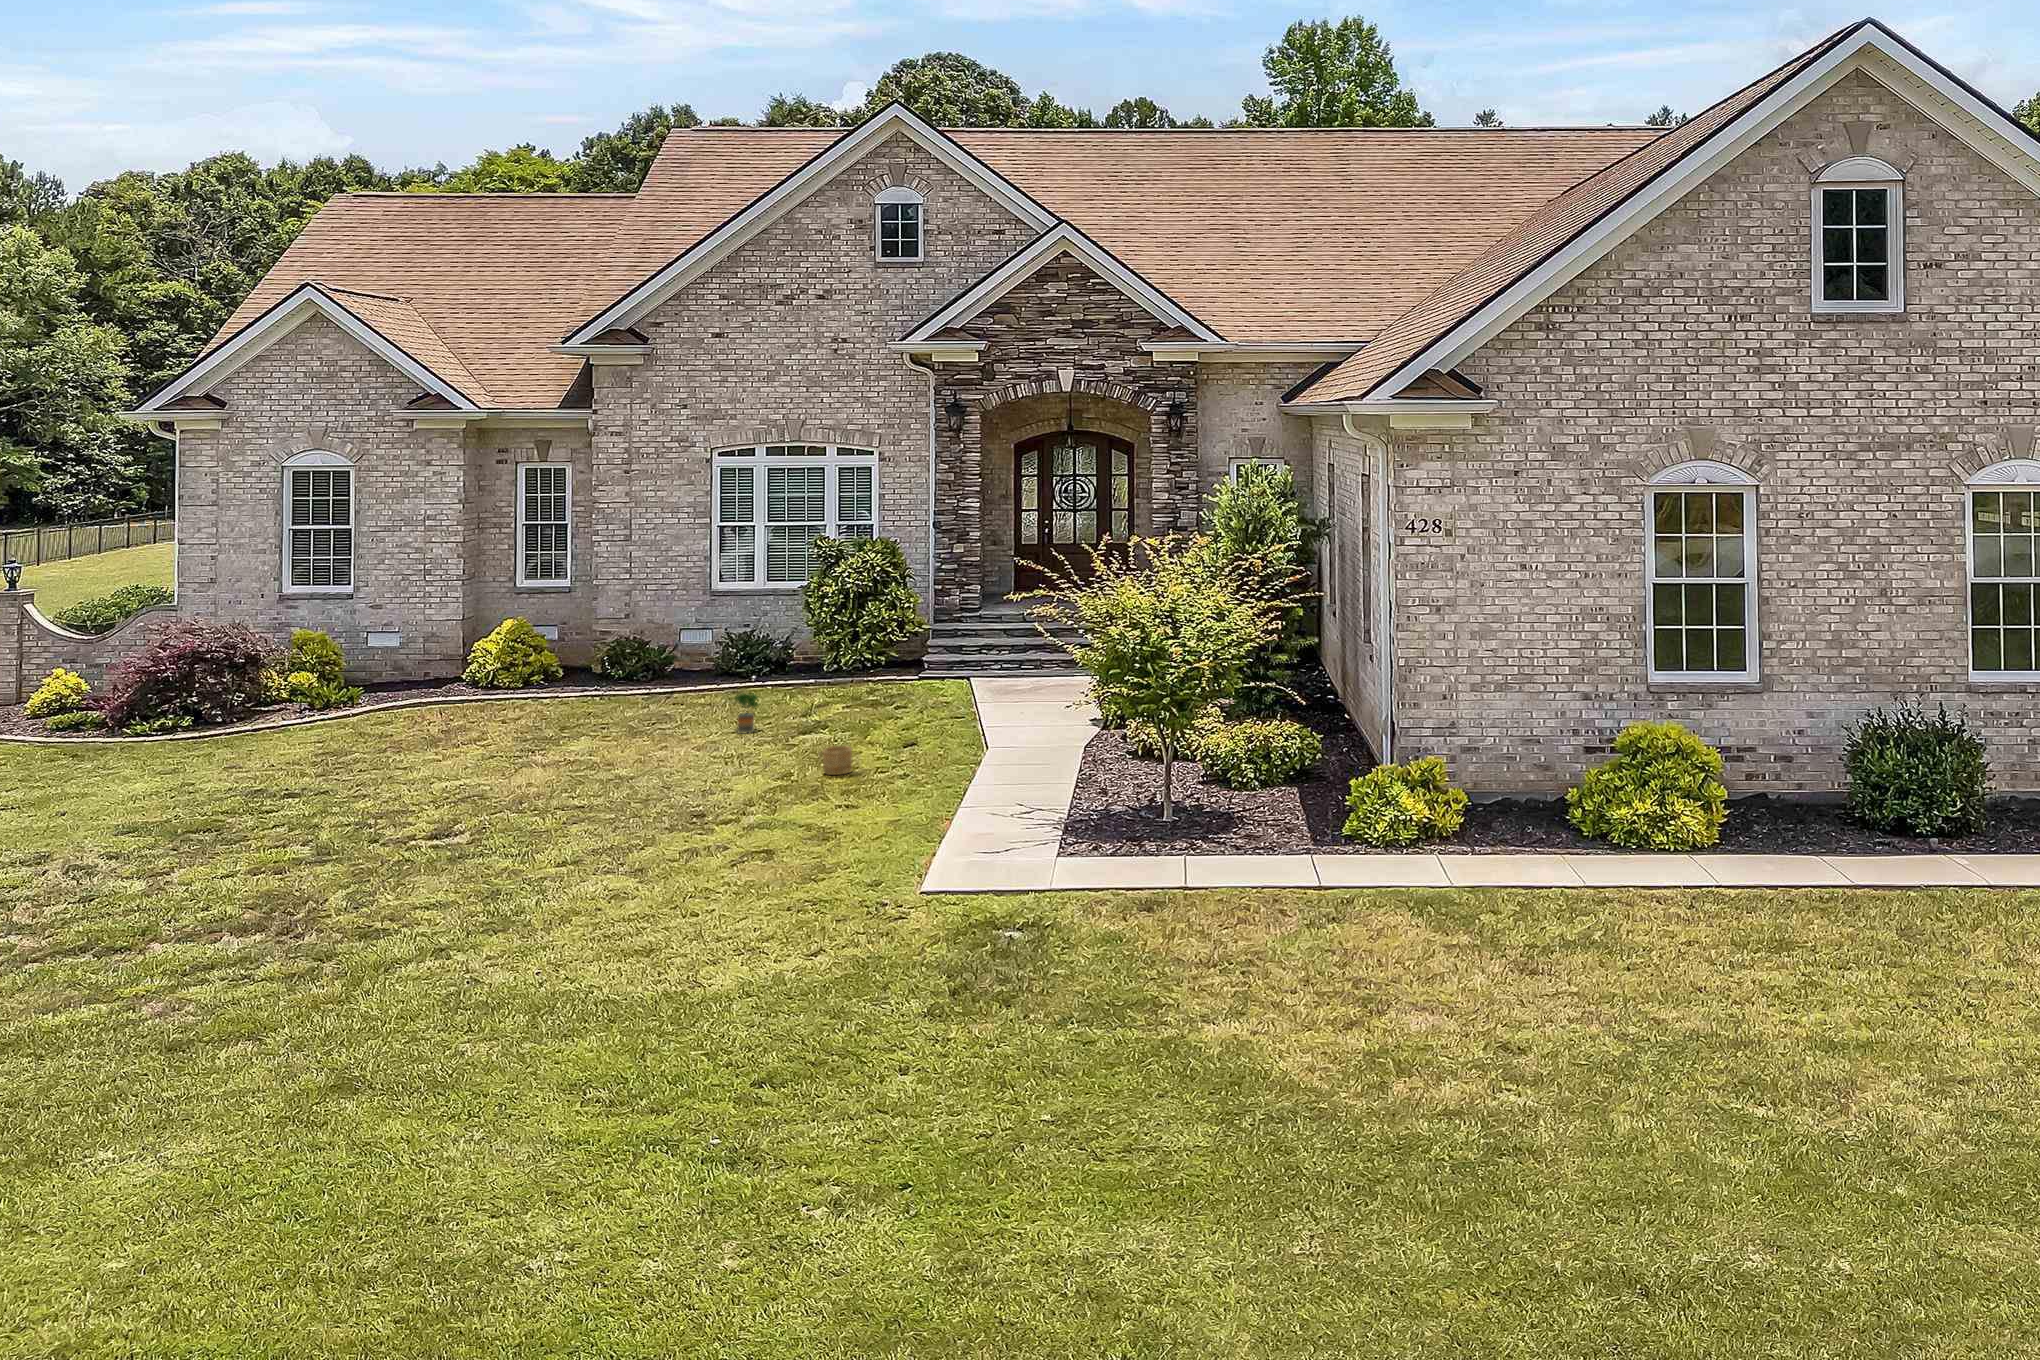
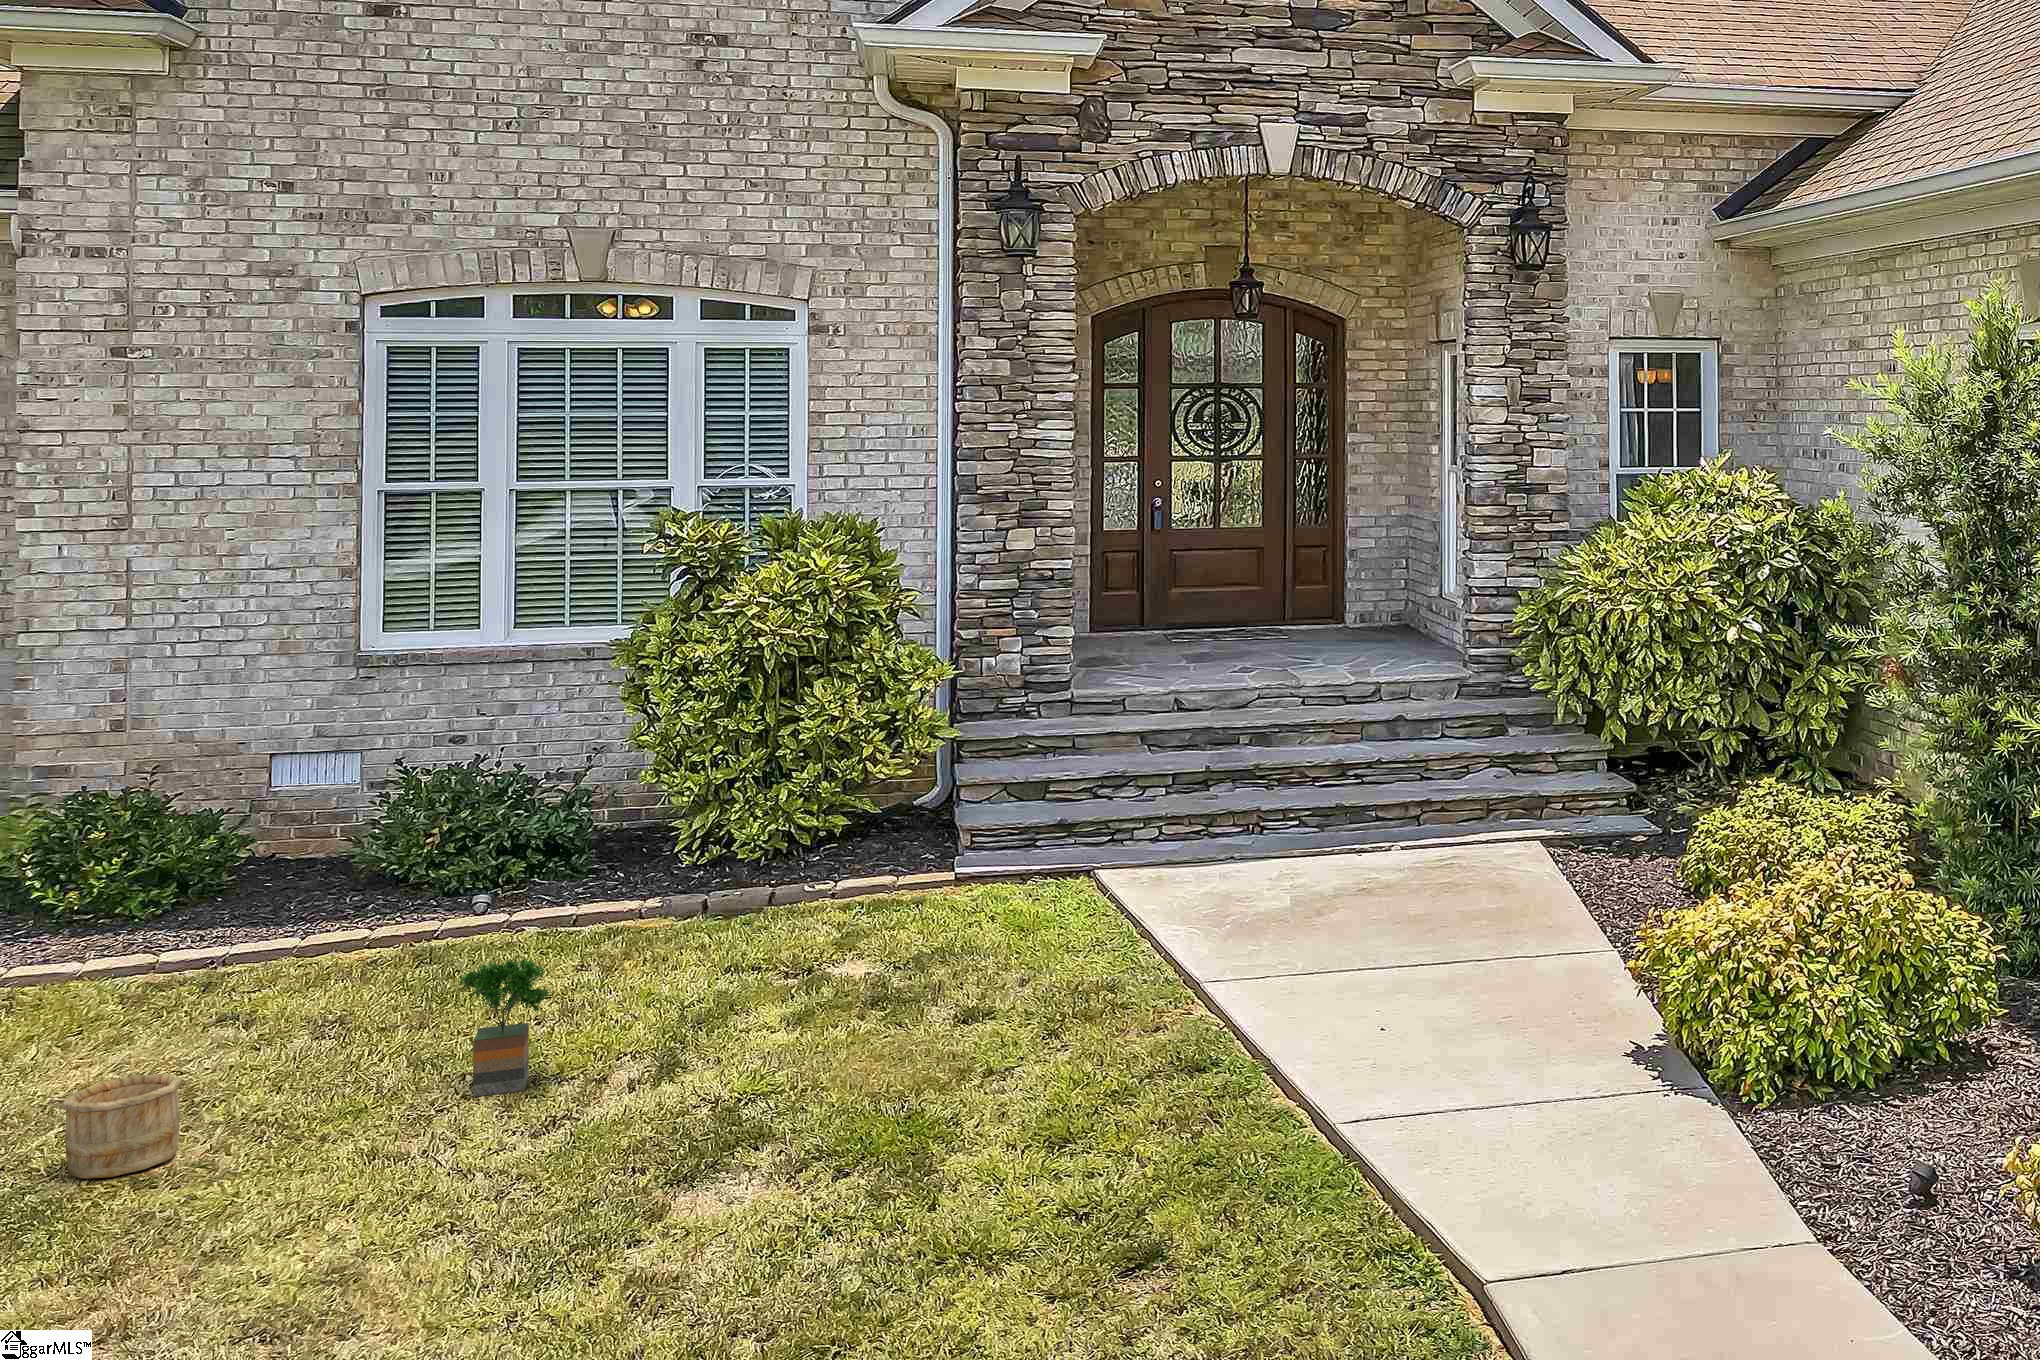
wooden bucket: present [823,746,853,775] -> present [61,1074,181,1179]

